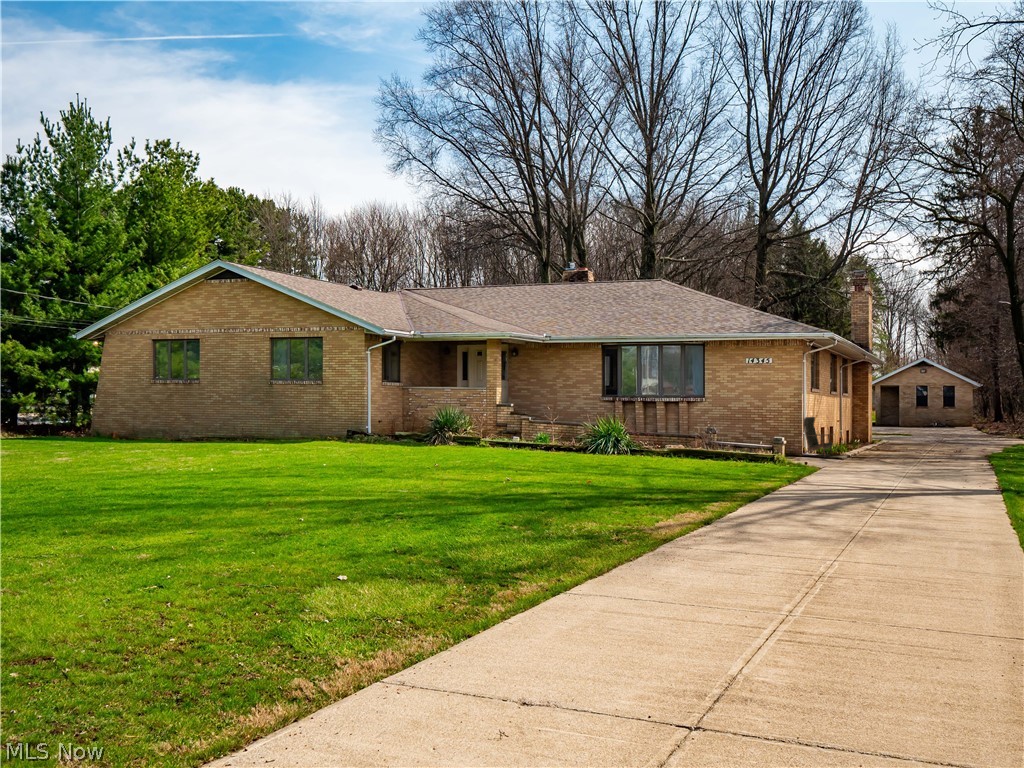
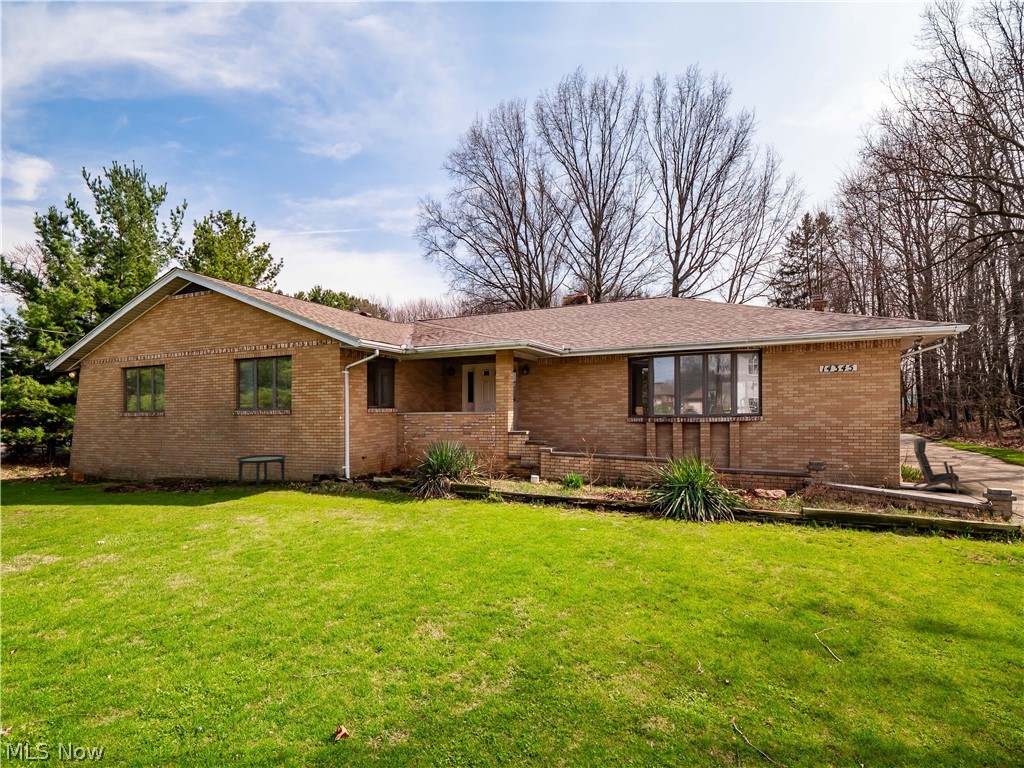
round table: none [282,417,319,440] -> present [236,455,287,488]

